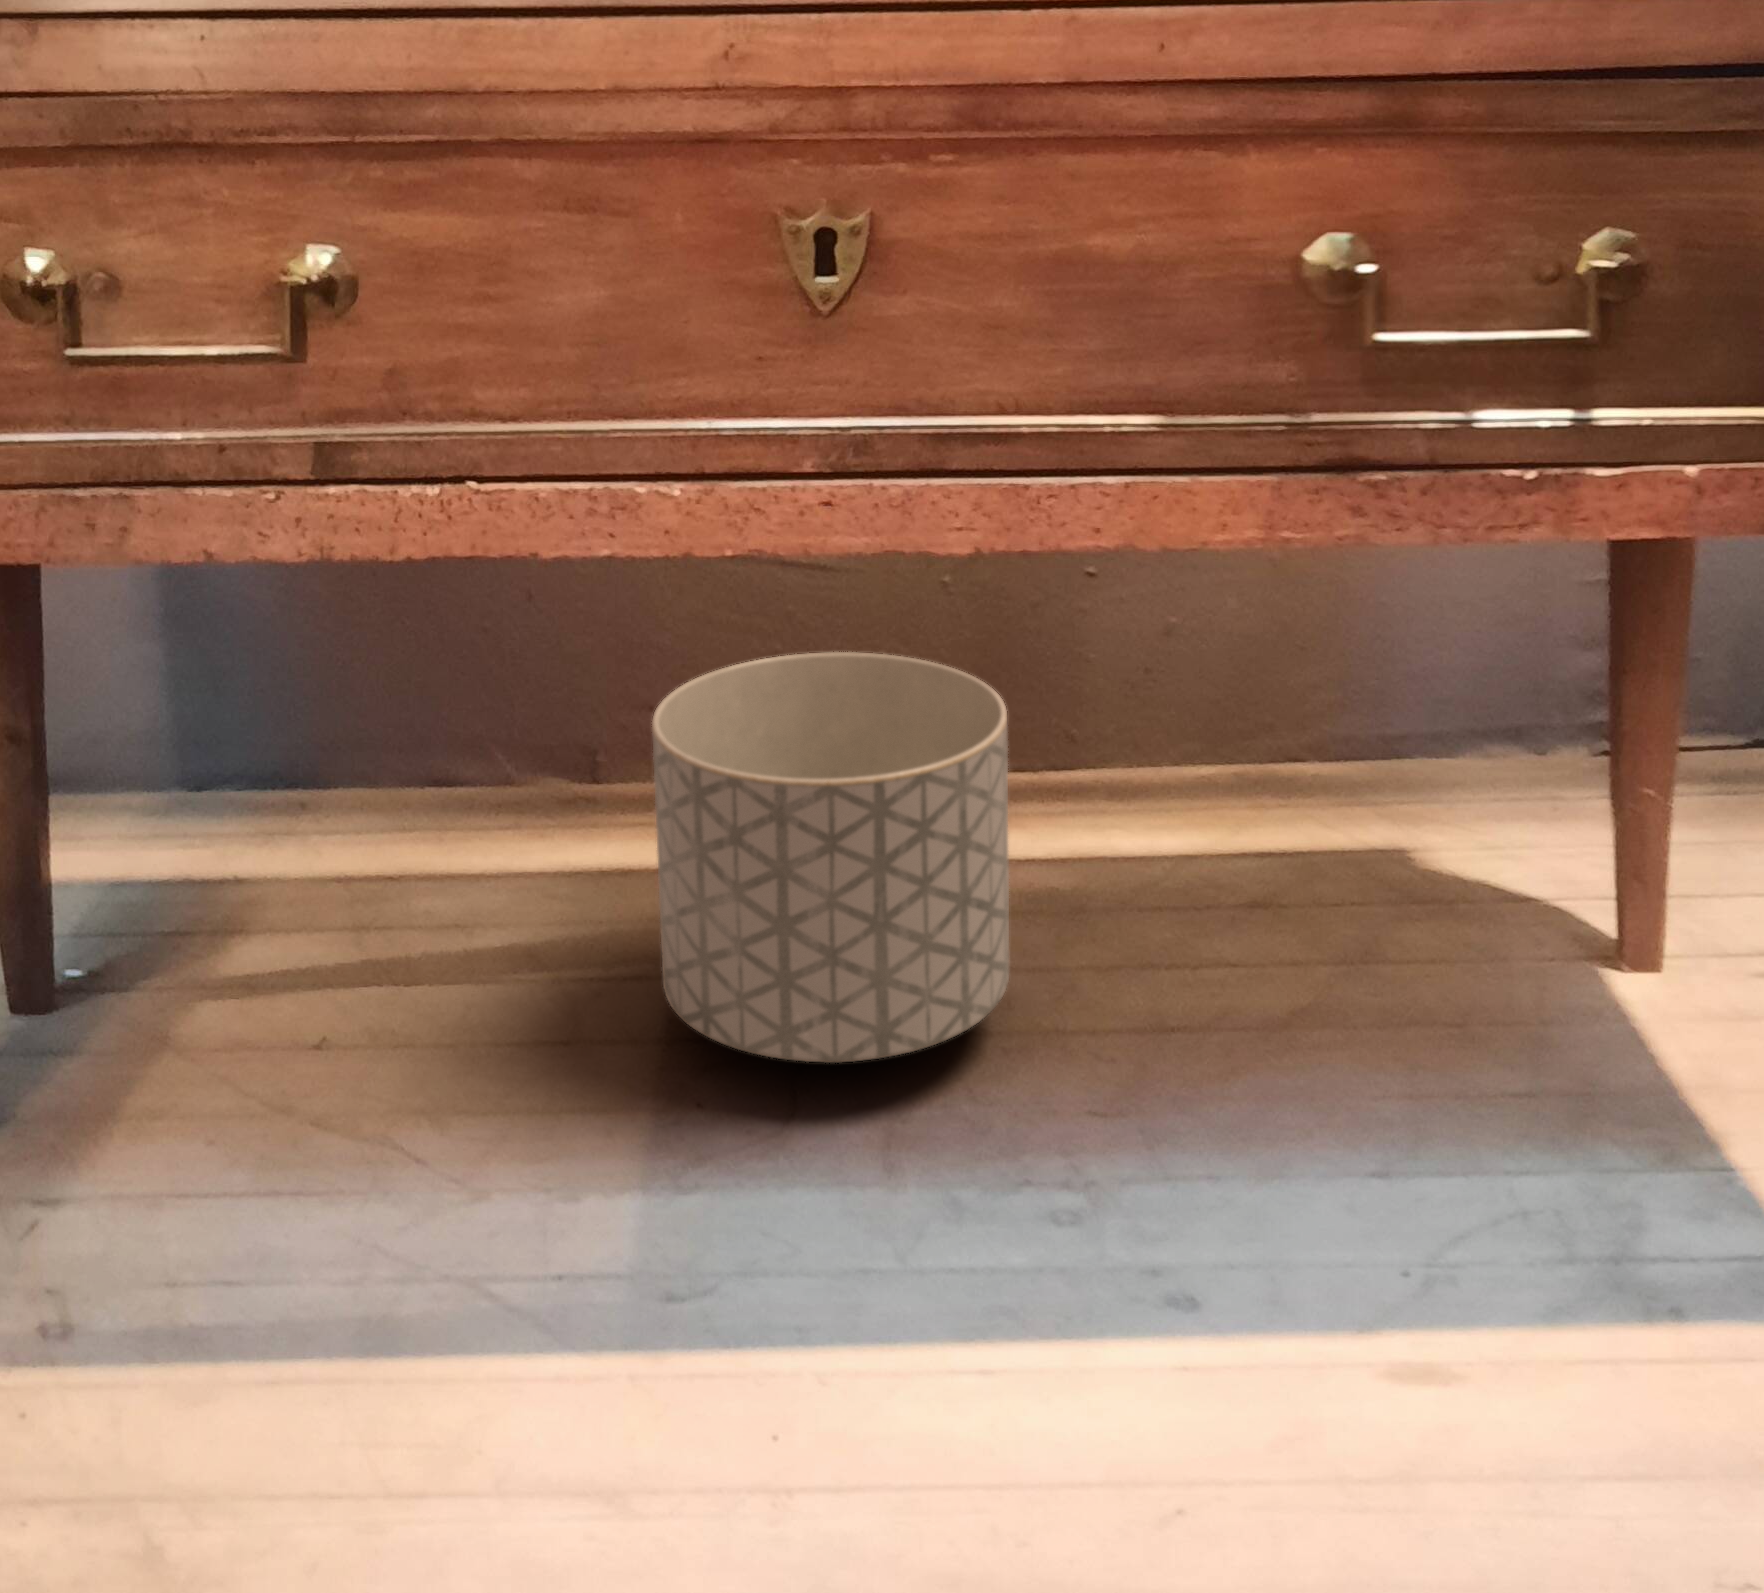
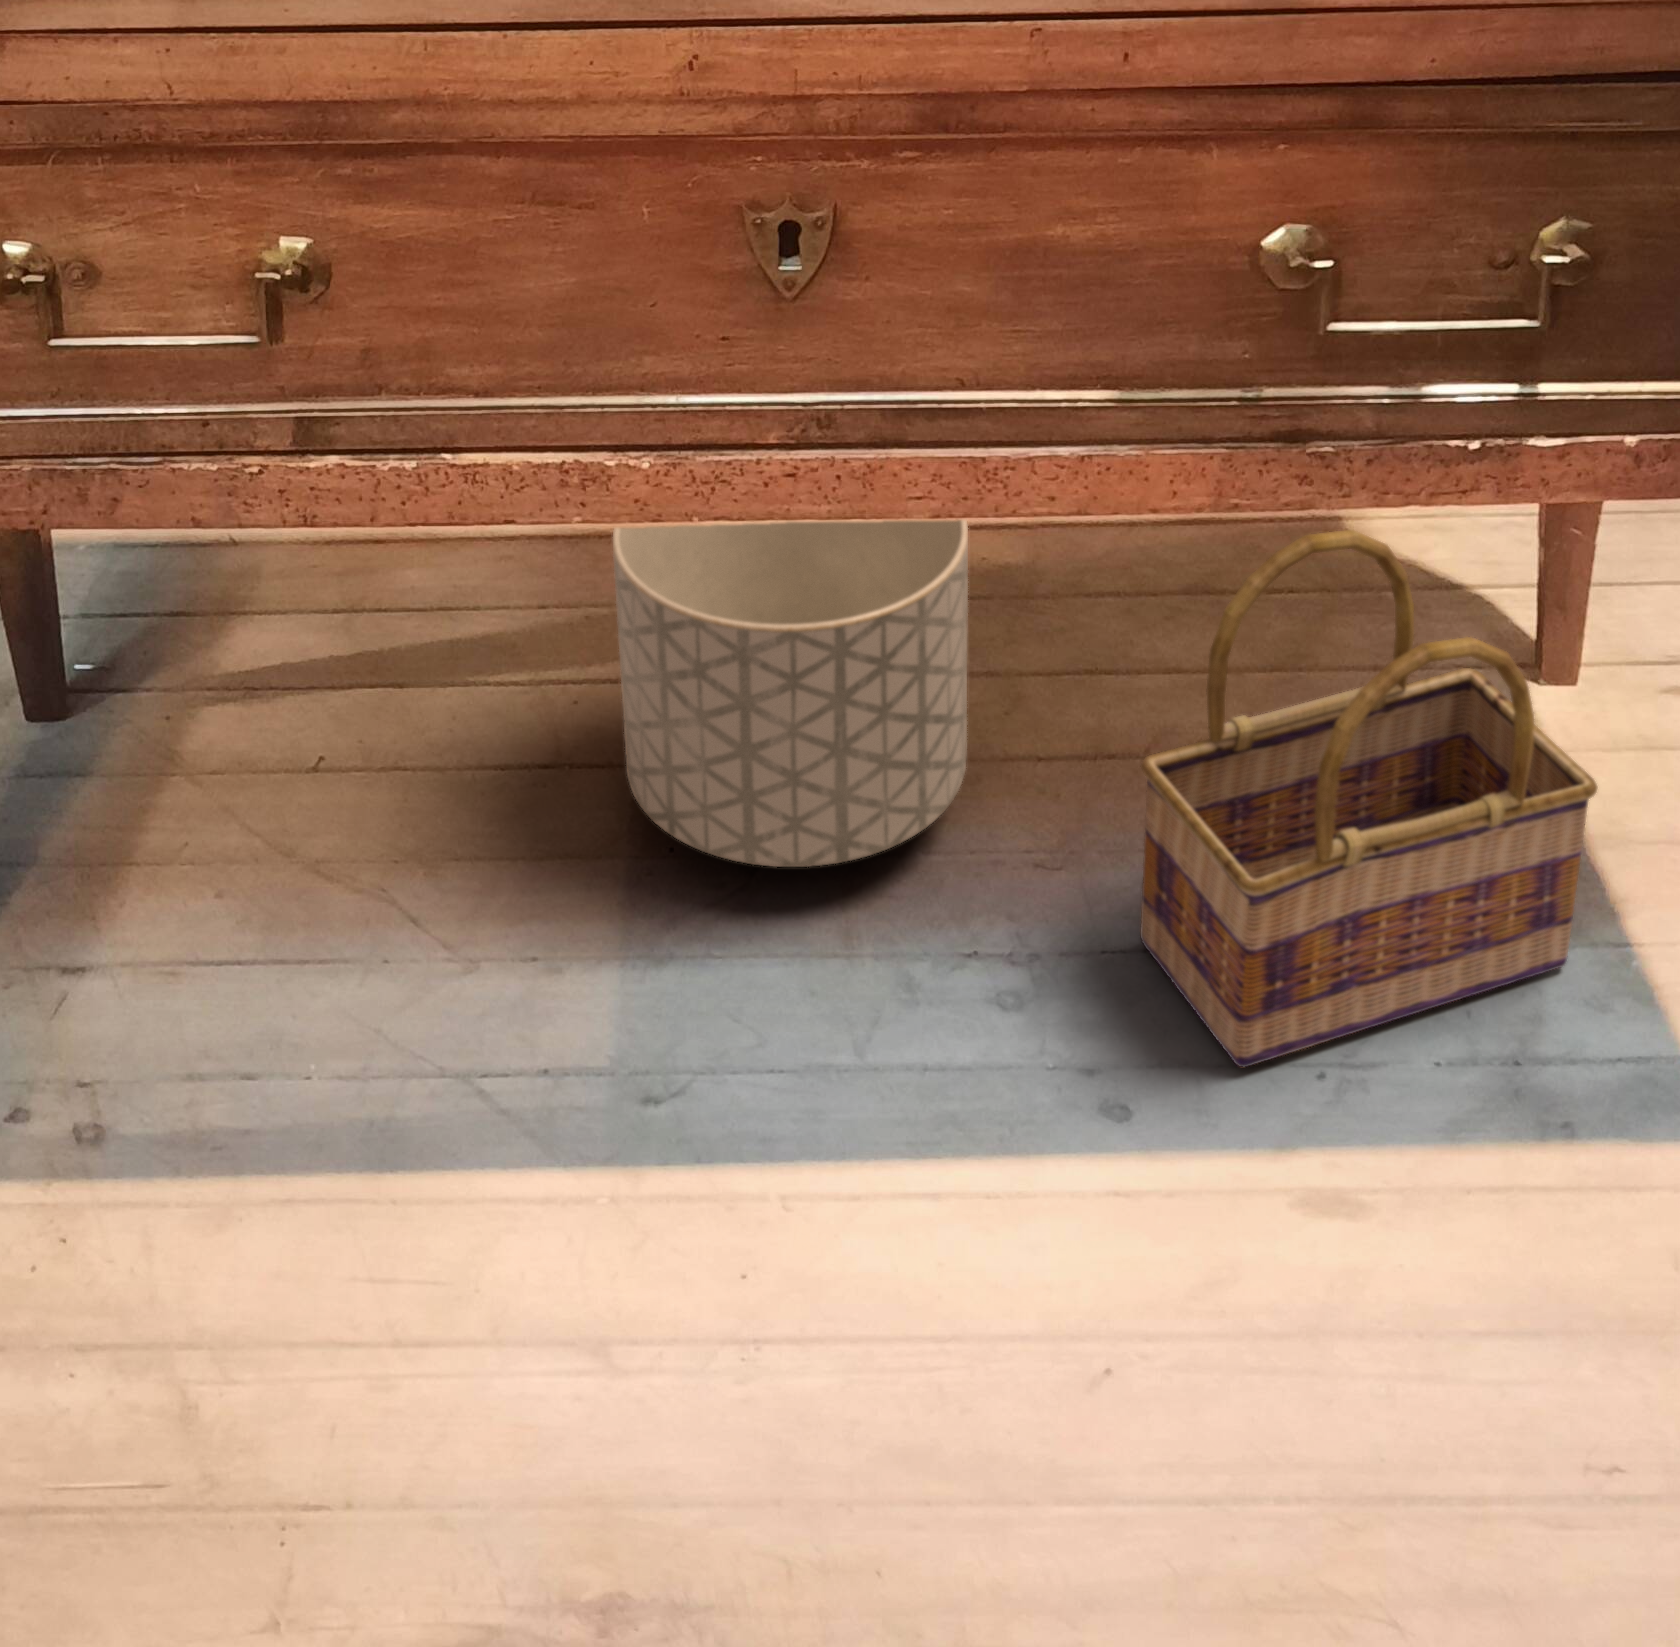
basket: none [1191,681,1670,1255] -> present [1140,530,1597,1067]

